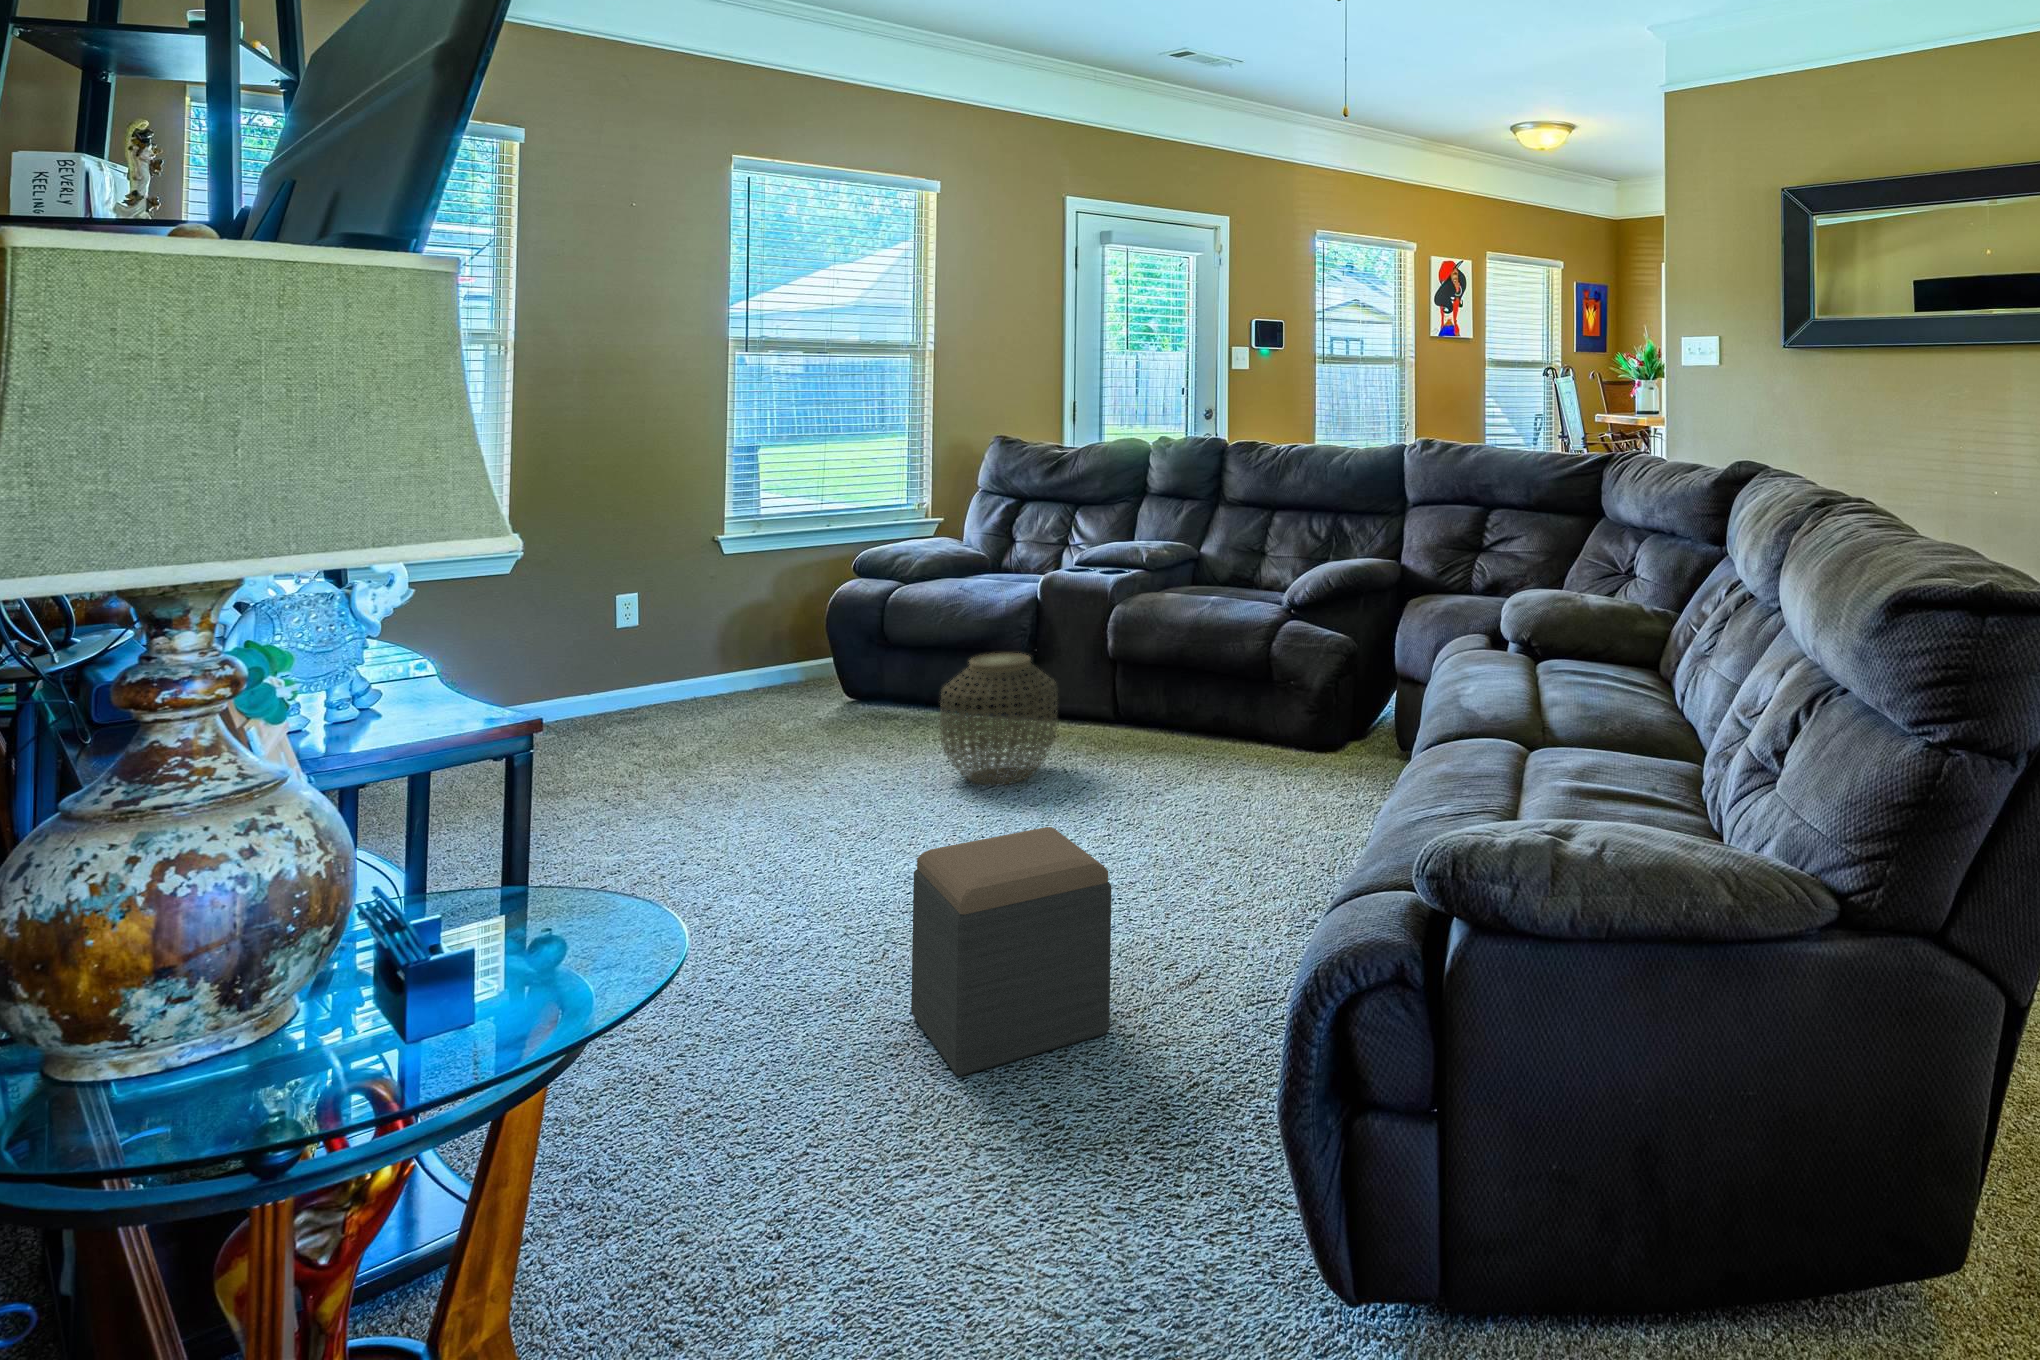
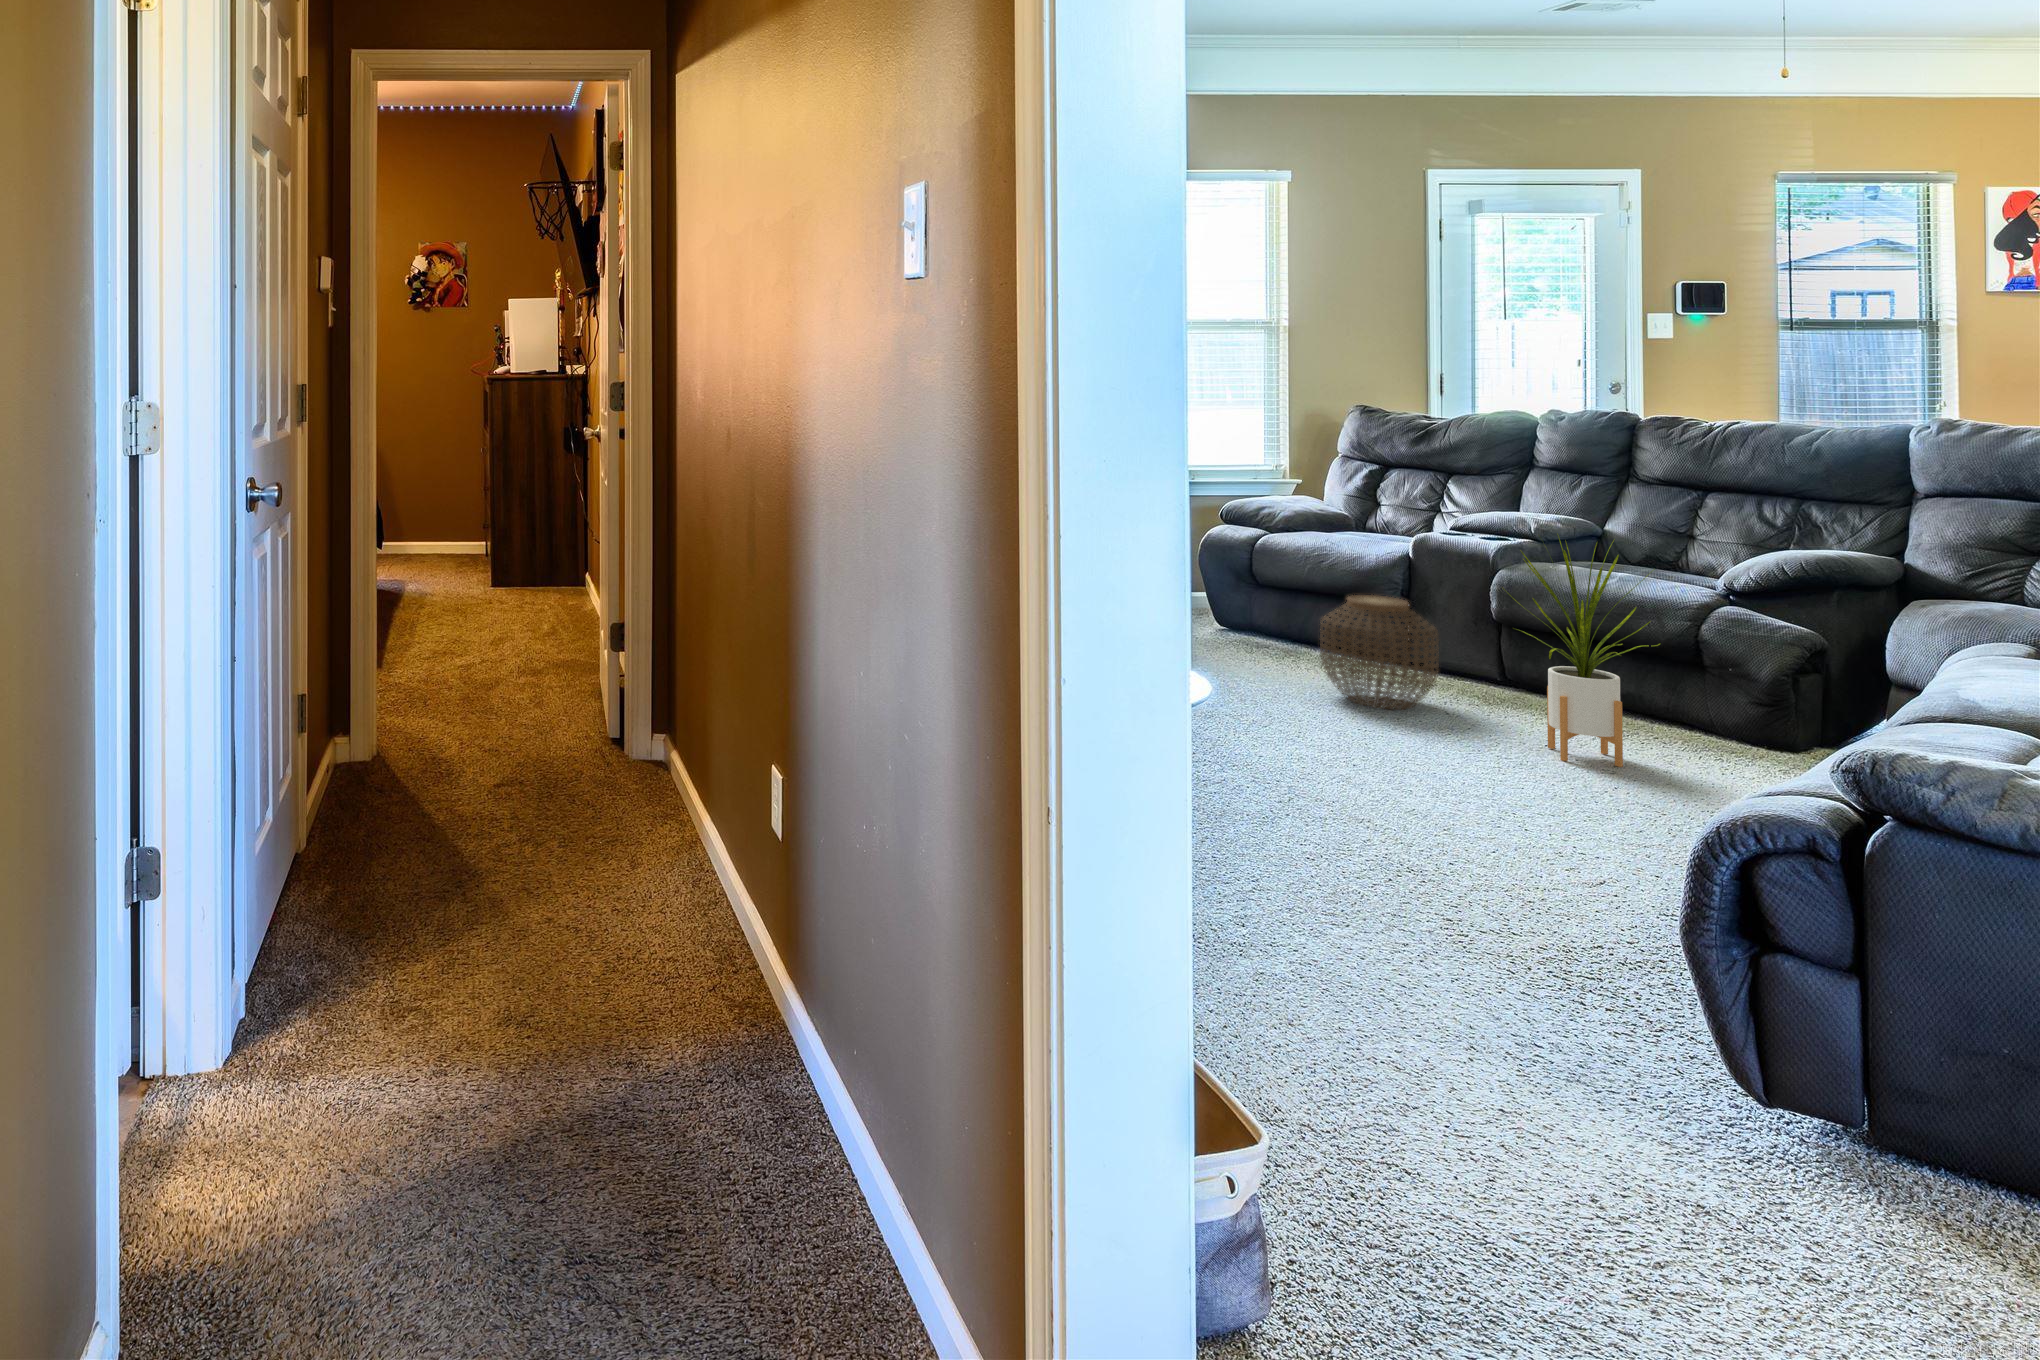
house plant: none [1114,568,1244,814] -> present [1505,536,1660,767]
footstool: present [911,827,1111,1077] -> none [1326,715,1512,890]

